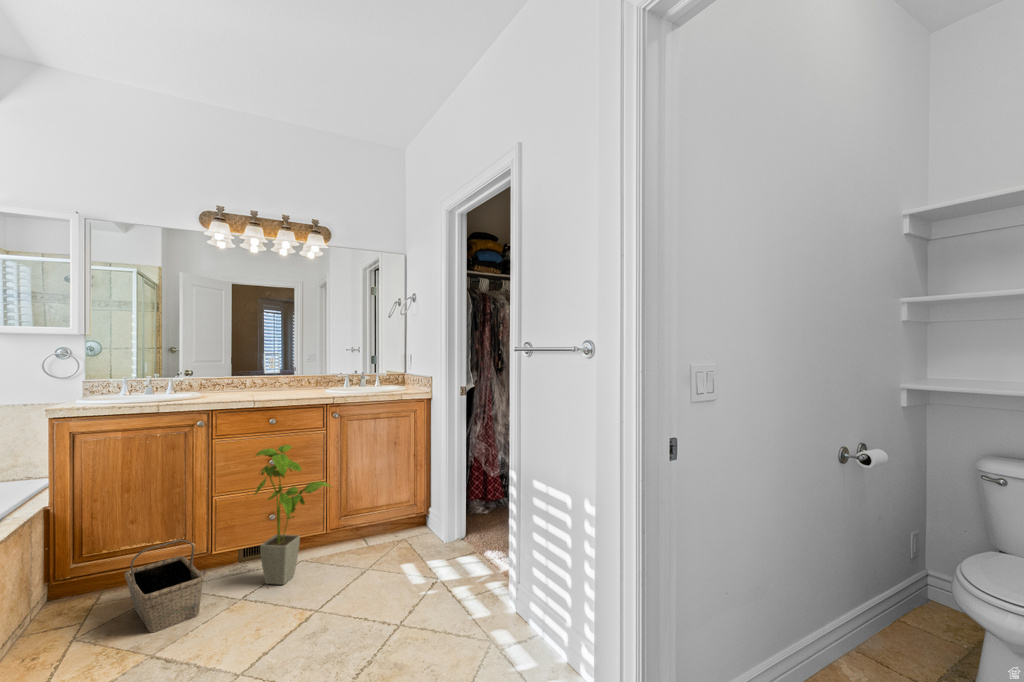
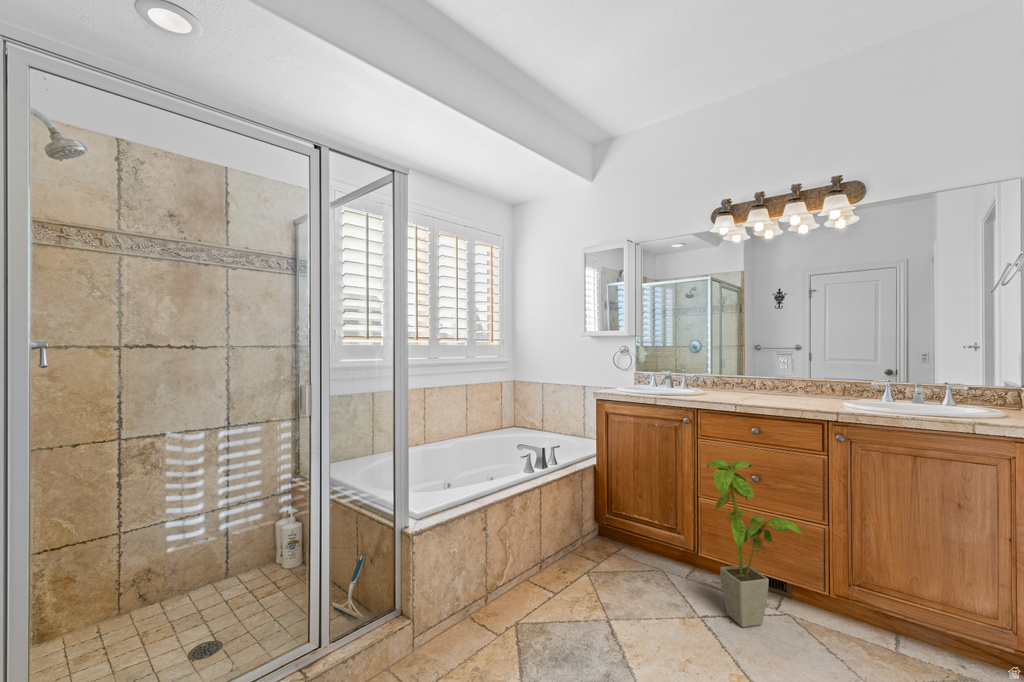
basket: present [125,540,204,633] -> none [608,522,665,606]

